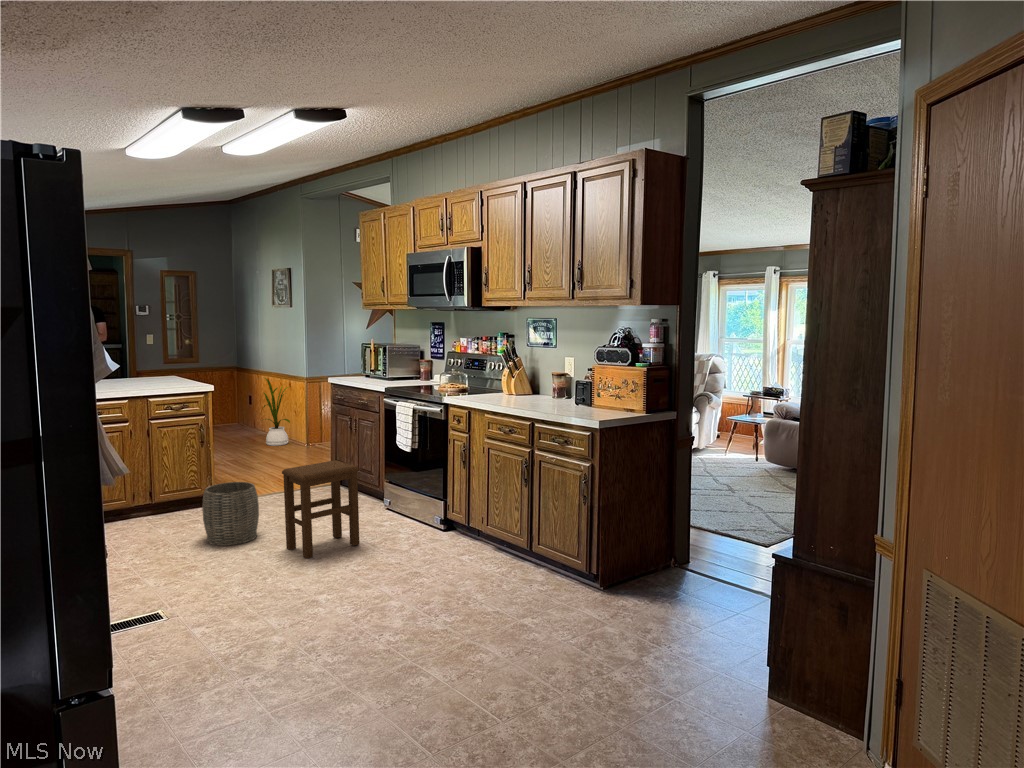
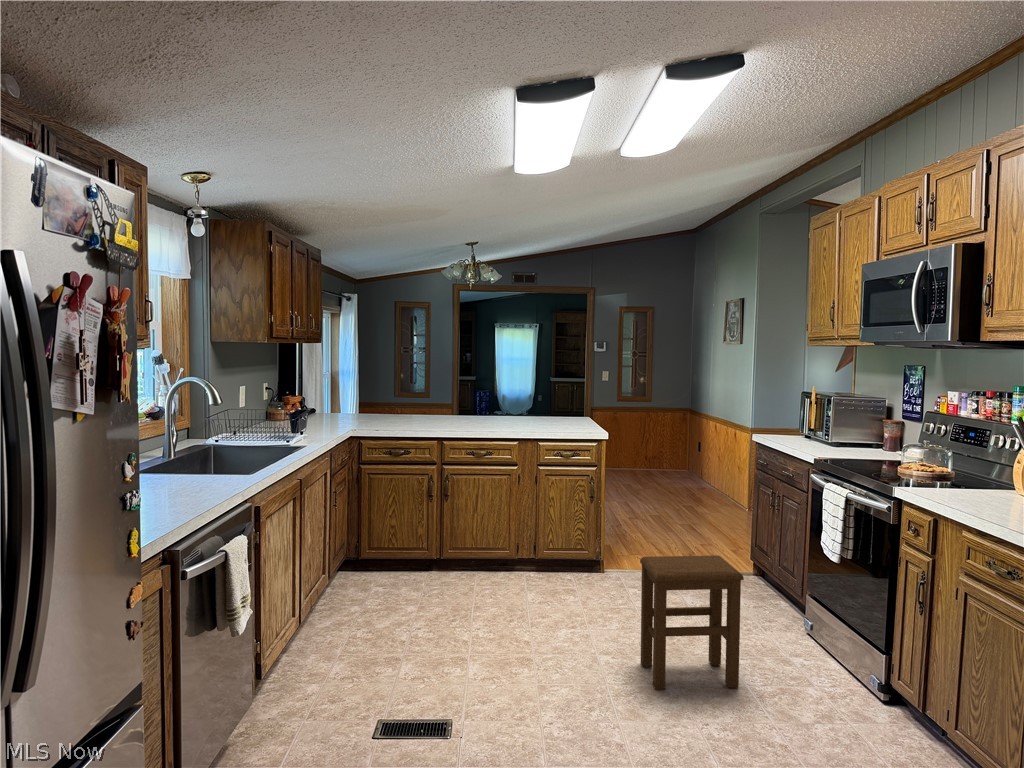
house plant: present [263,378,290,446] -> none [697,423,737,505]
woven basket: present [202,482,259,546] -> none [558,555,622,639]

